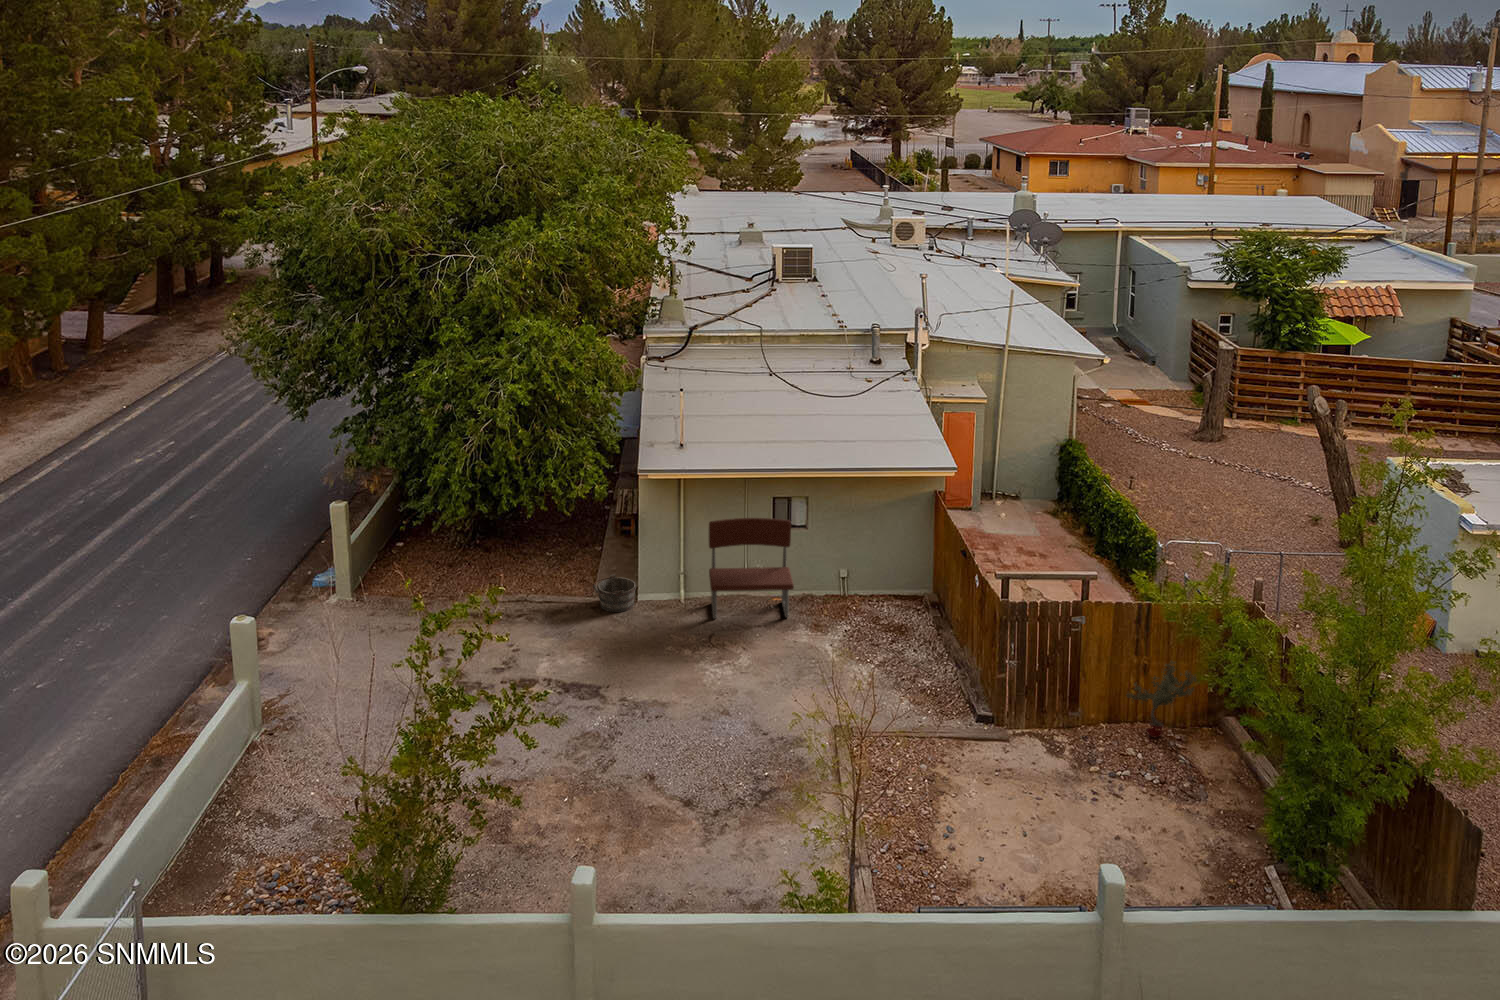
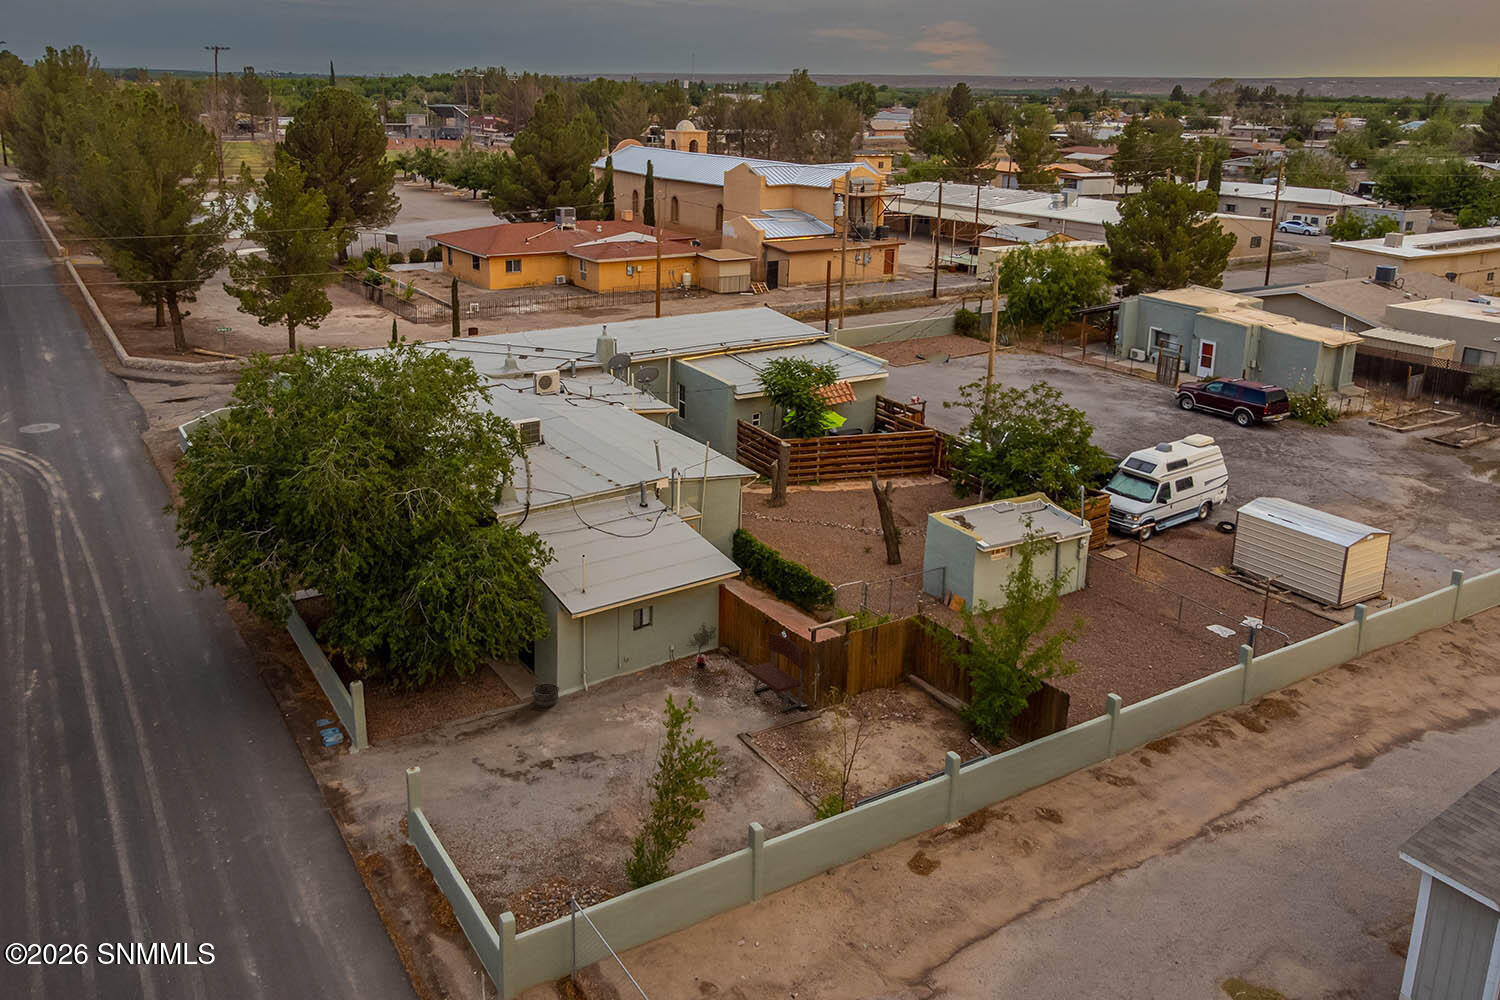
bench: present [709,518,794,619] -> present [747,633,805,711]
potted tree: present [1127,661,1196,738] -> present [686,623,717,664]

